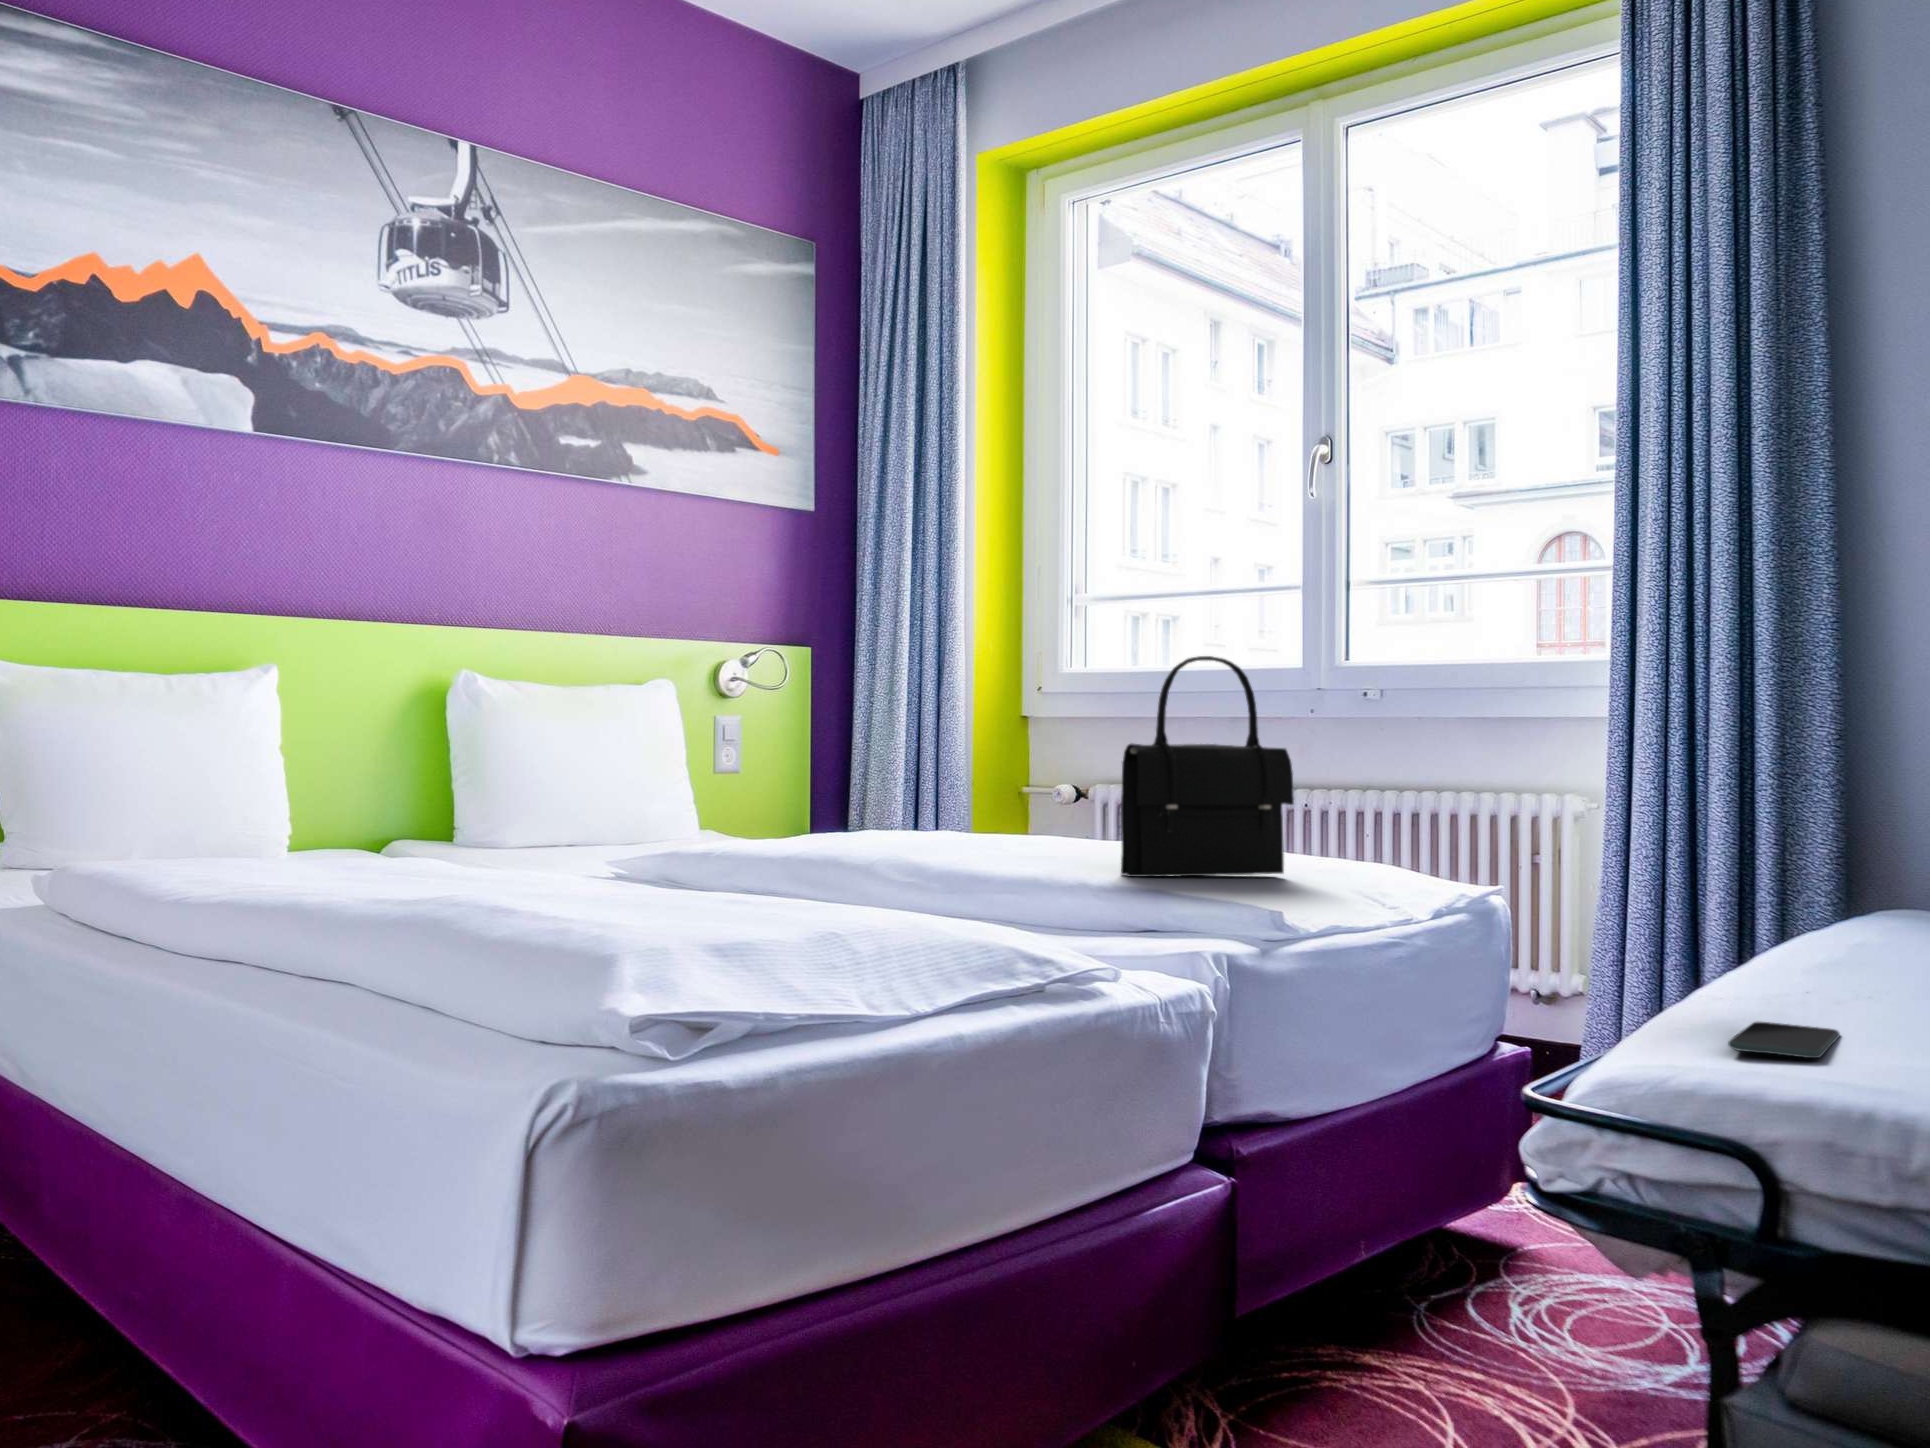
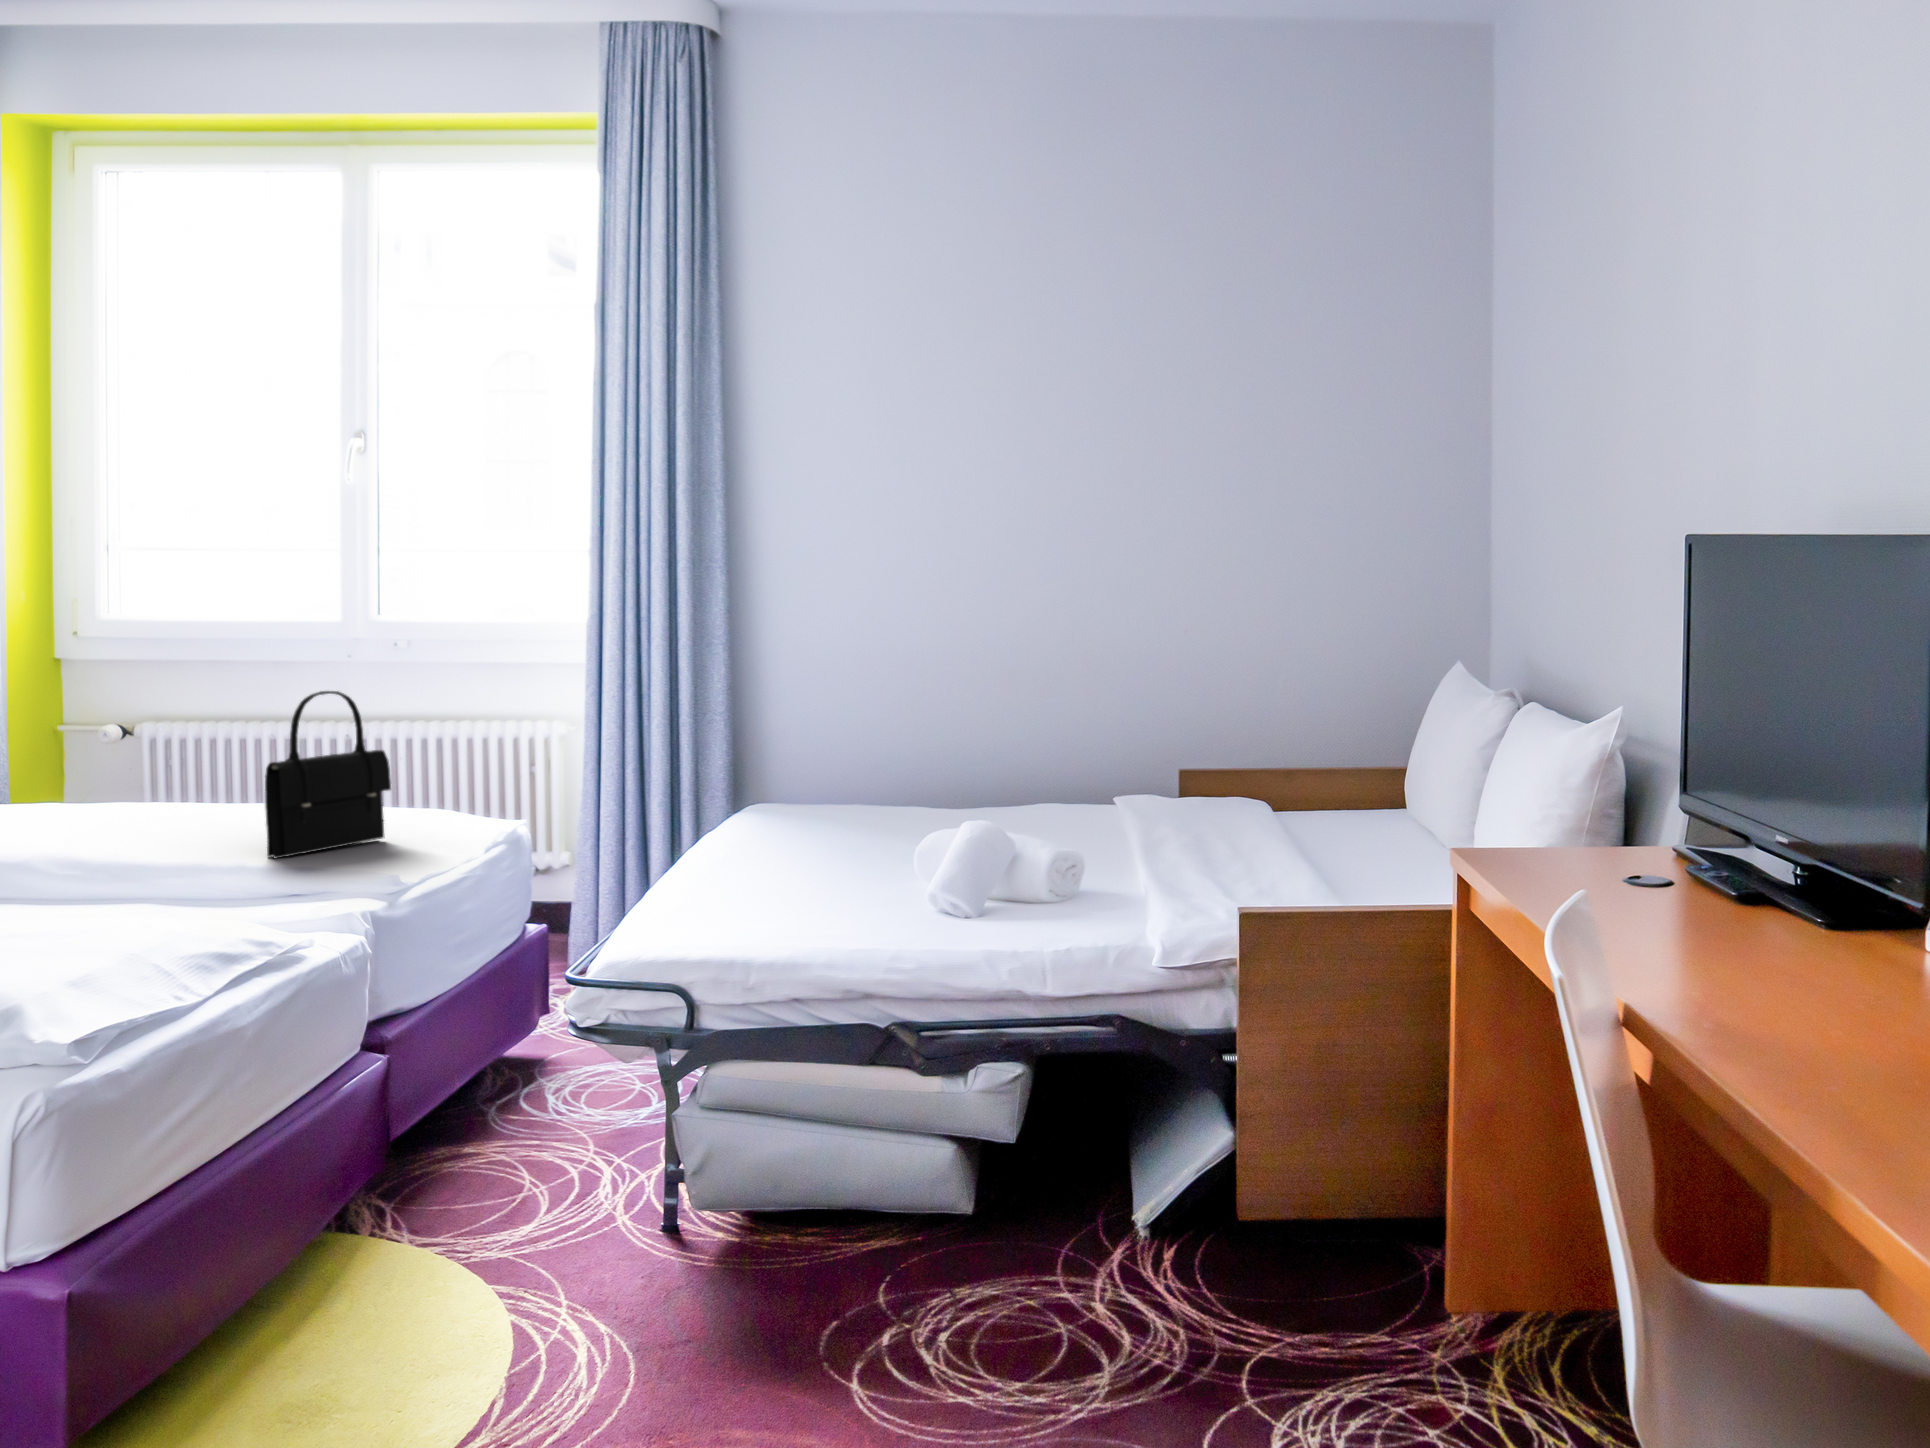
smartphone: present [1728,1022,1840,1058] -> none [674,913,727,936]

